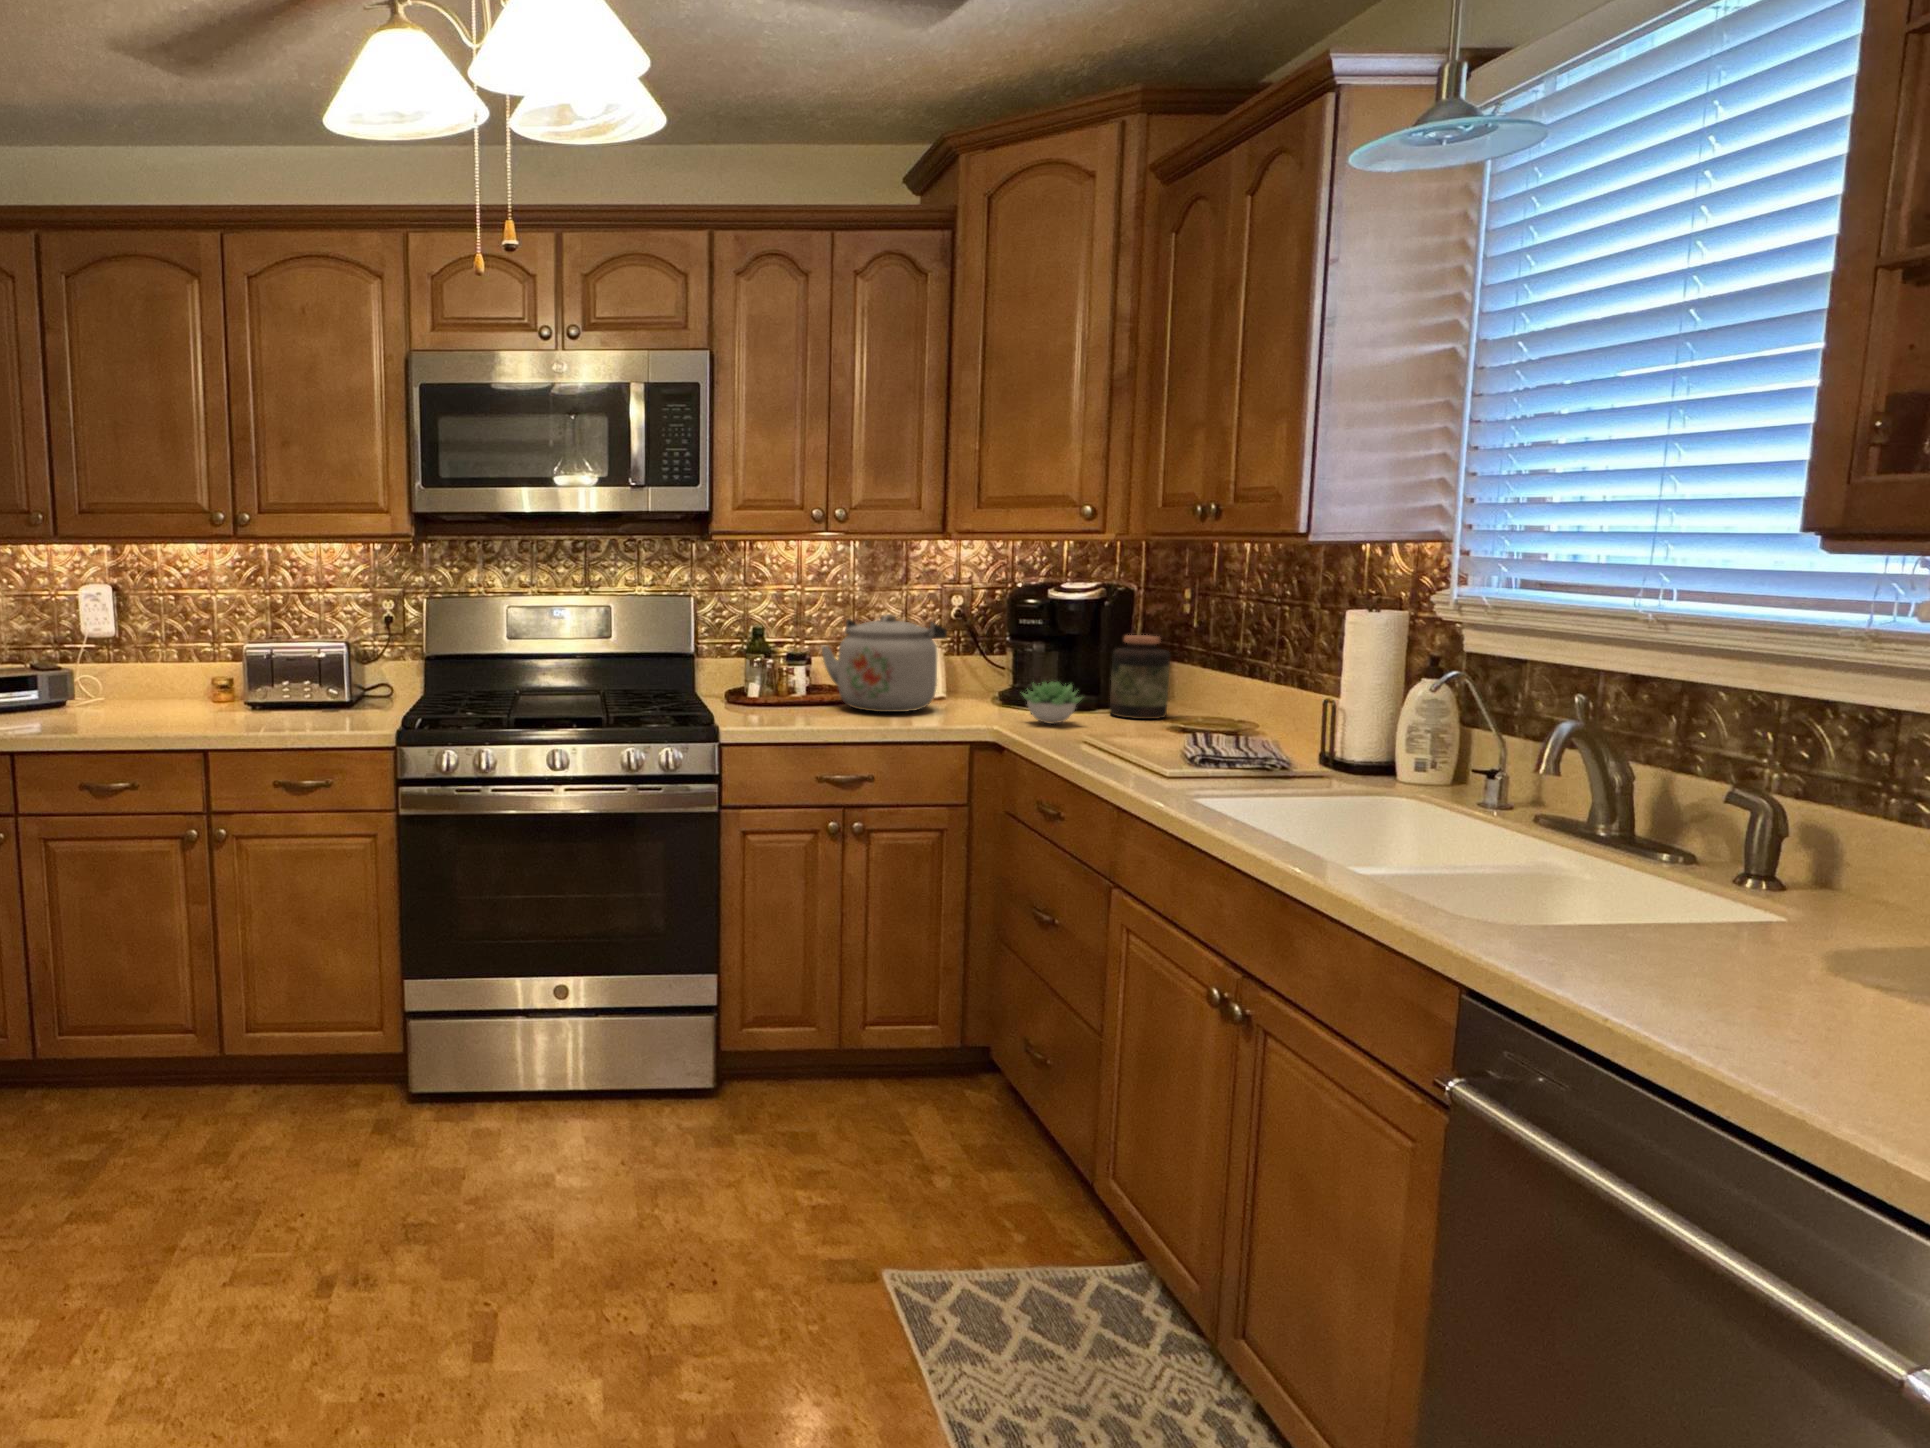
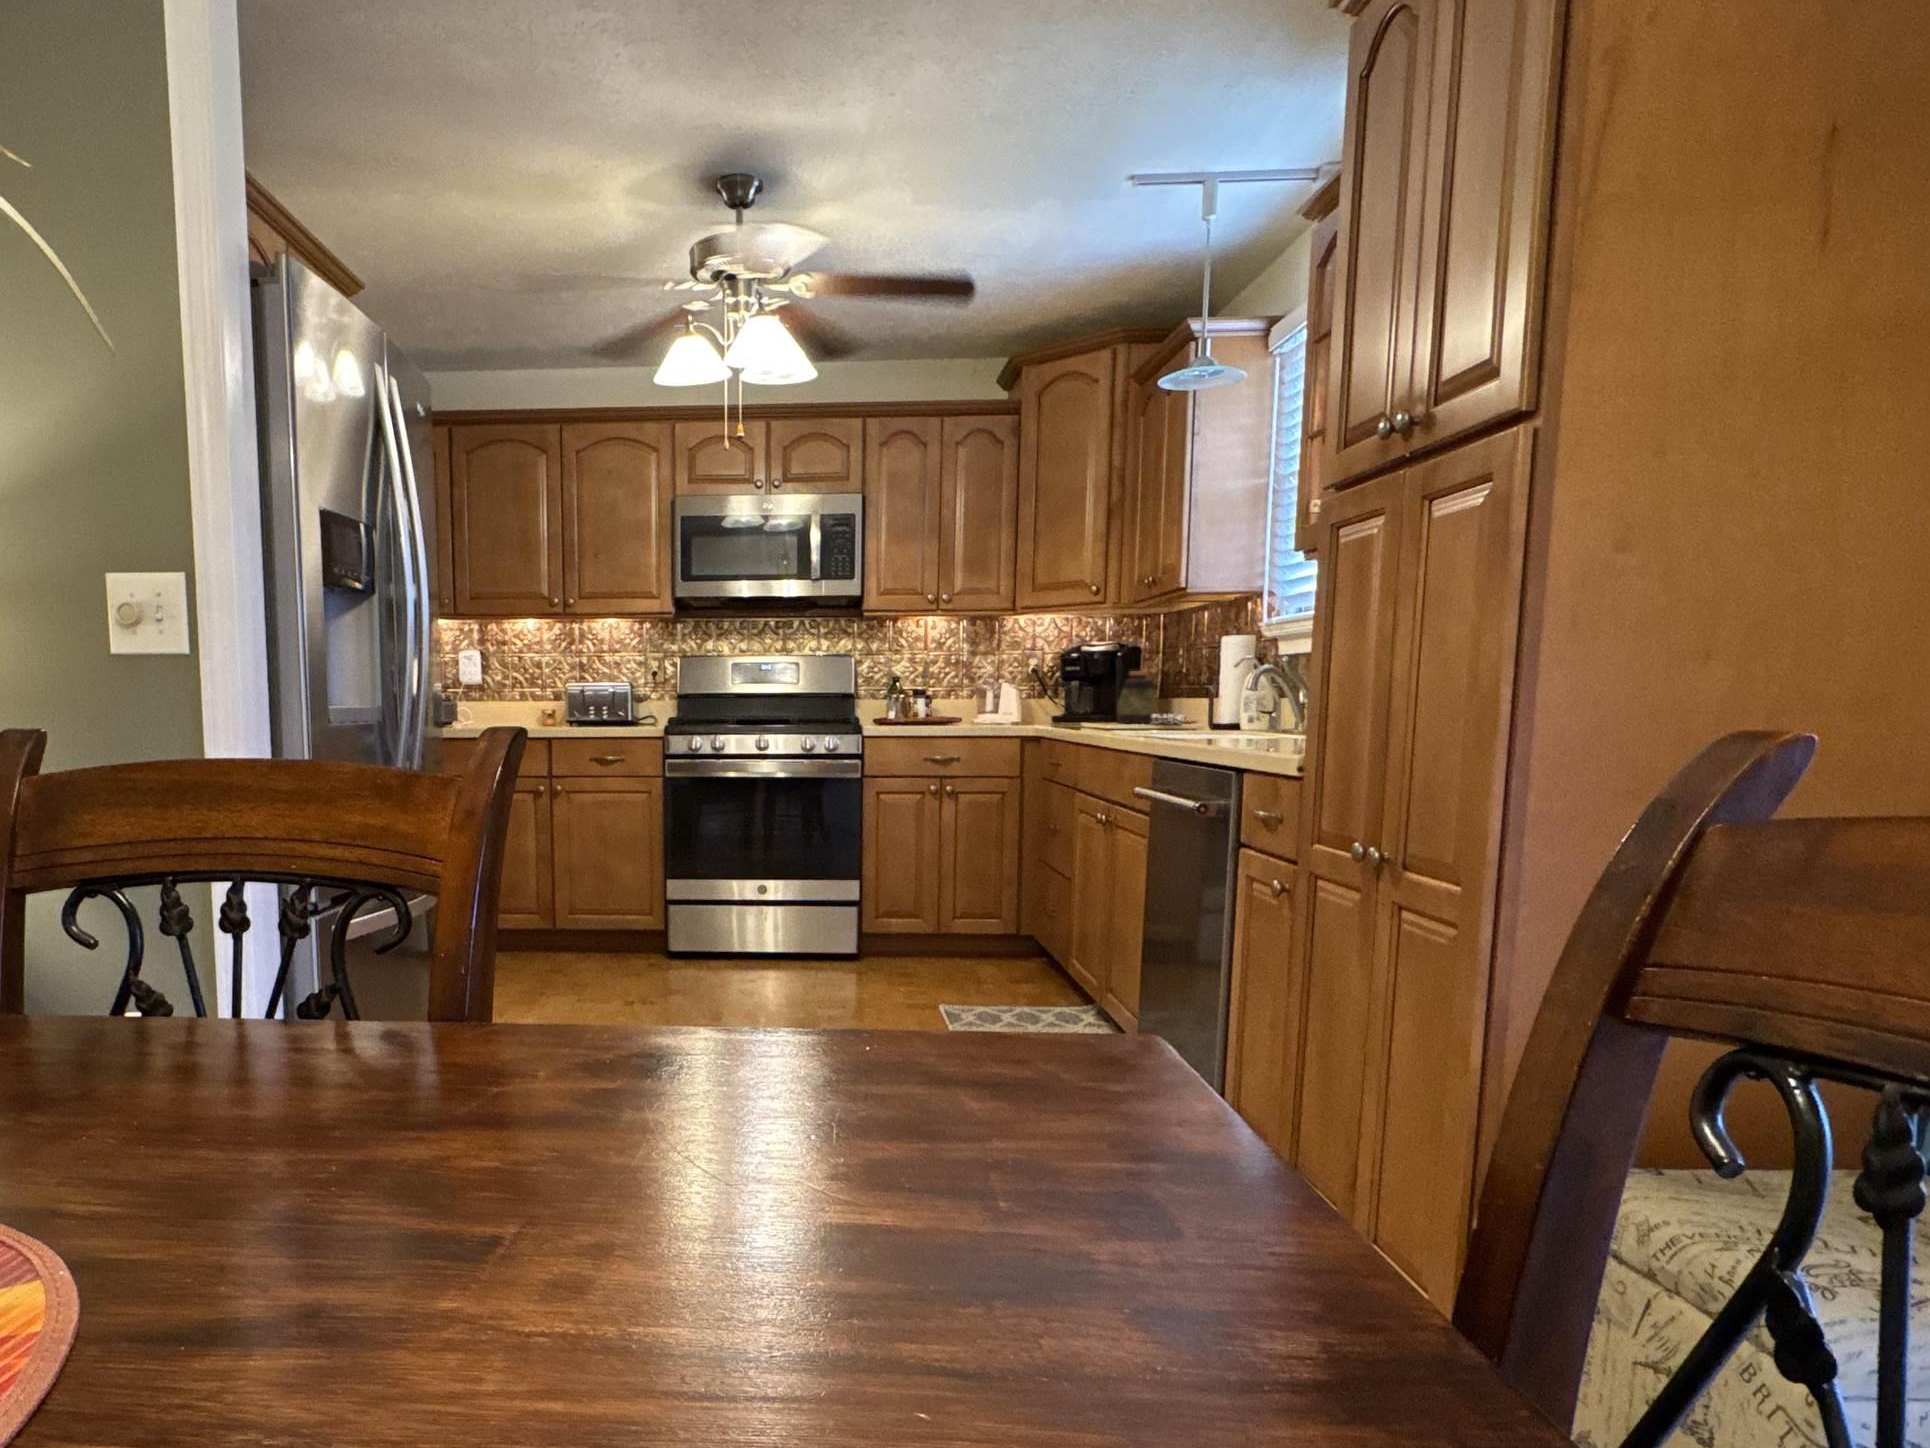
kettle: present [822,614,947,712] -> none [935,661,1017,723]
succulent plant: present [1022,682,1082,724] -> none [1055,697,1092,724]

